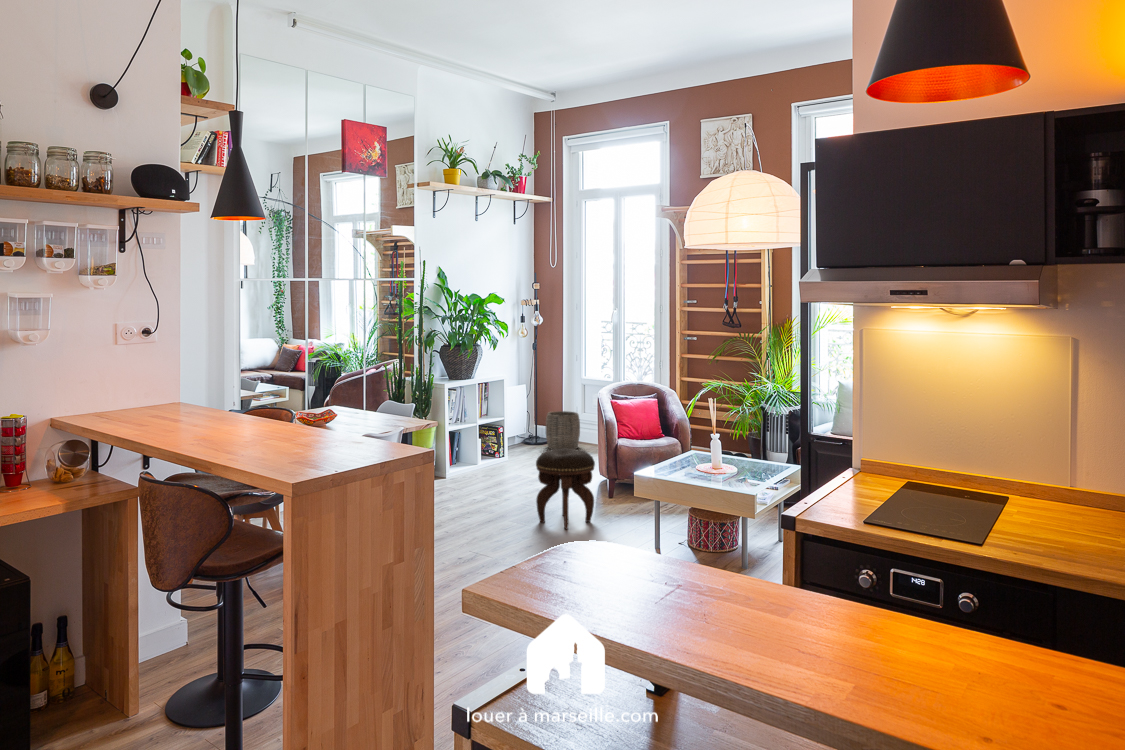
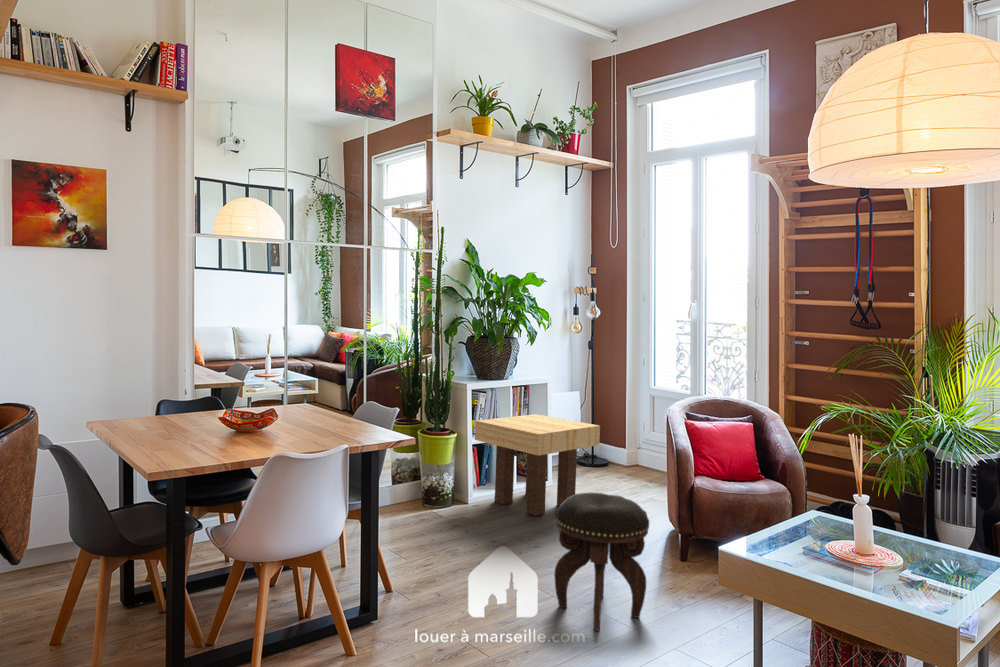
side table: none [451,404,549,480] -> present [475,414,600,516]
woven basket: present [546,411,580,449] -> none [603,428,645,477]

